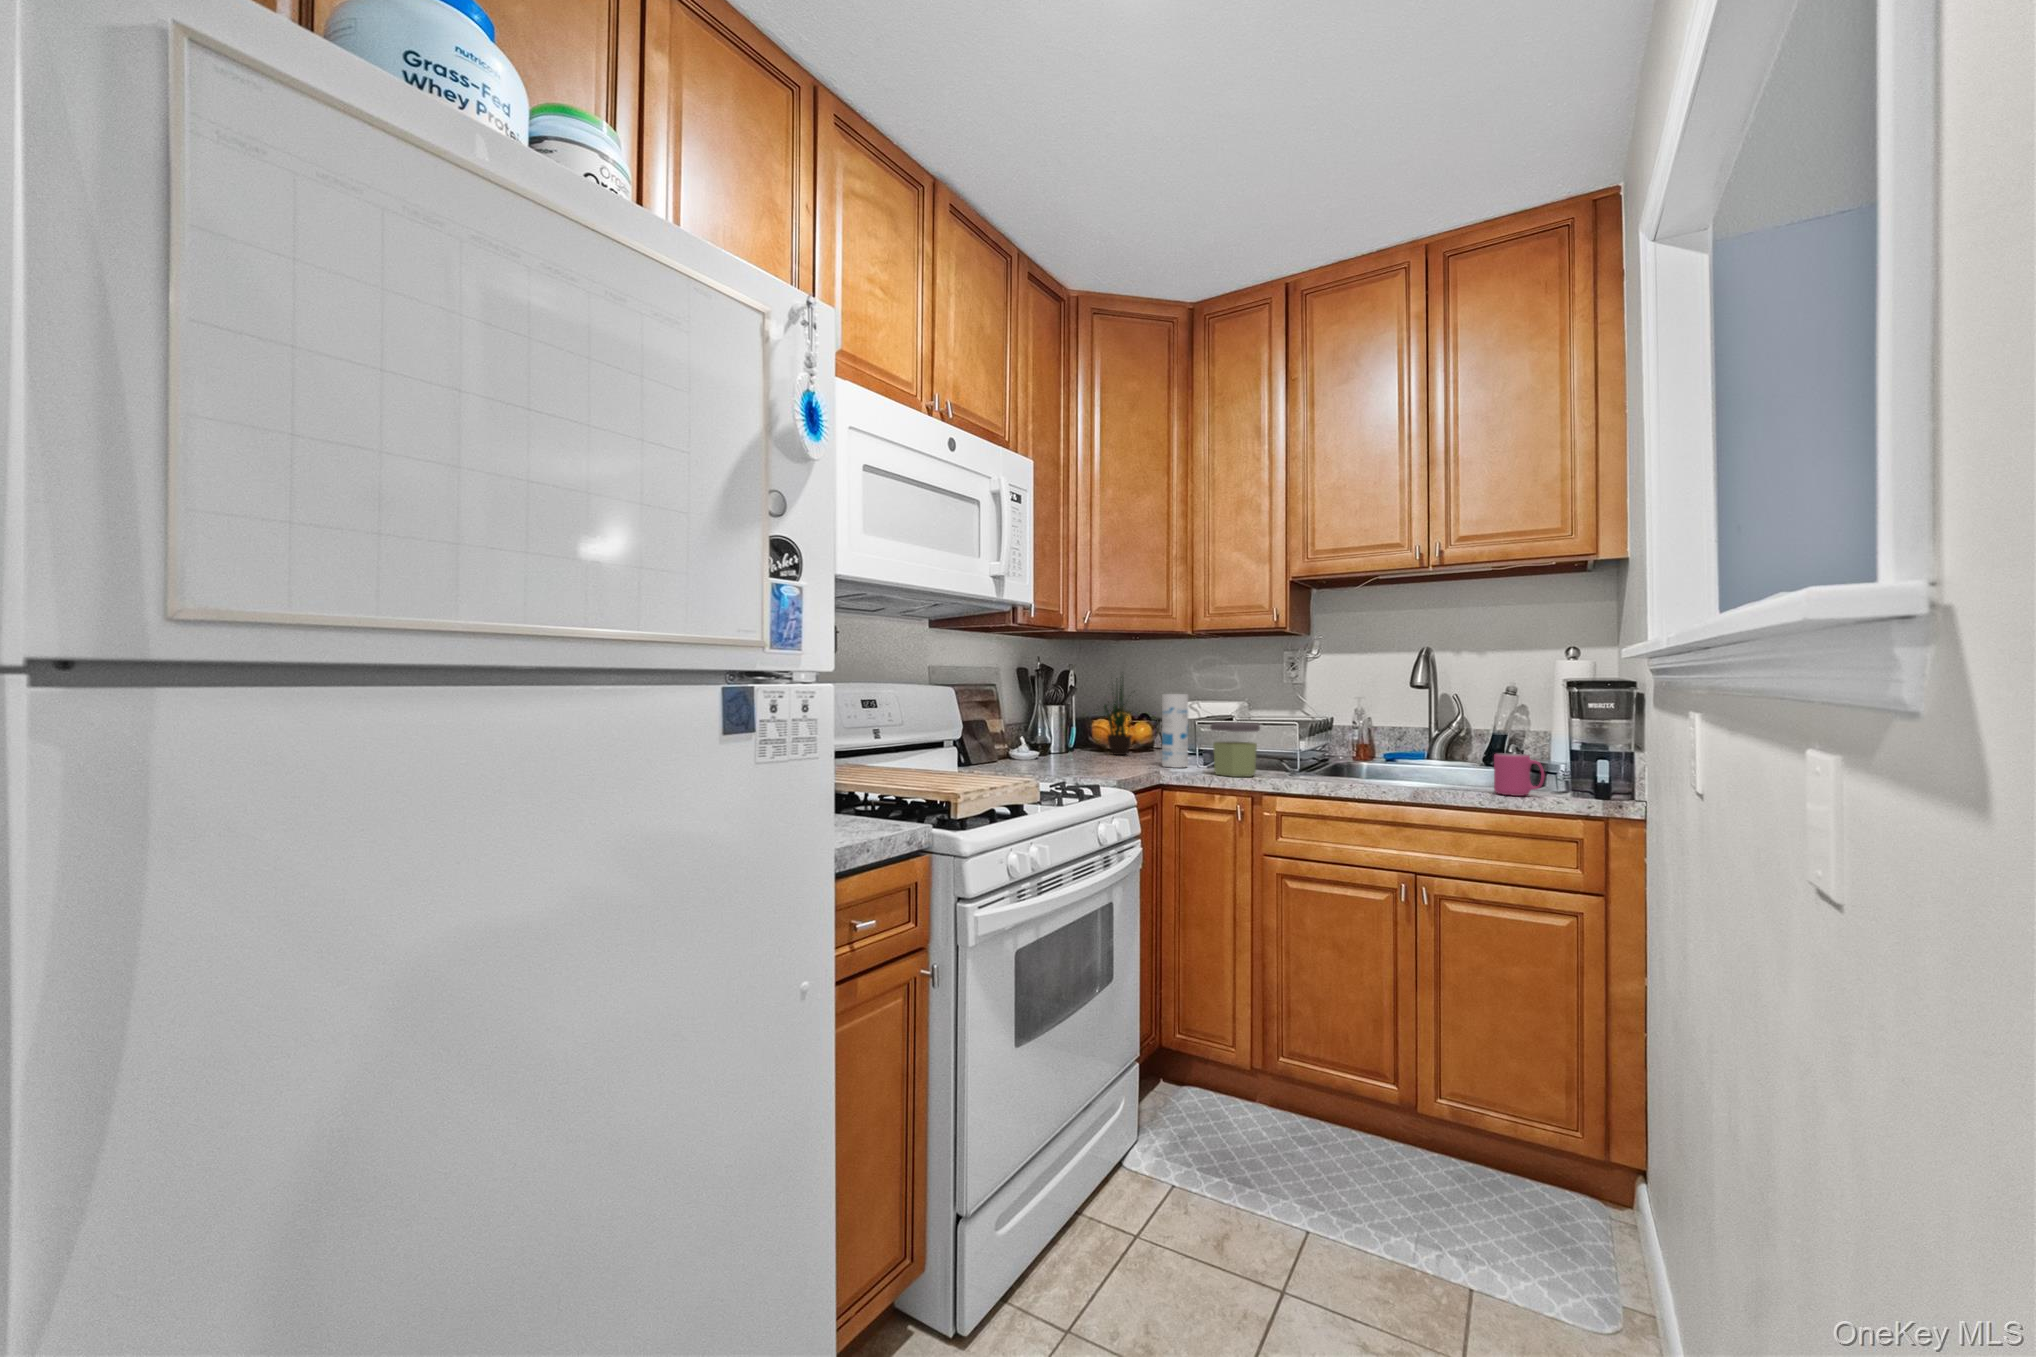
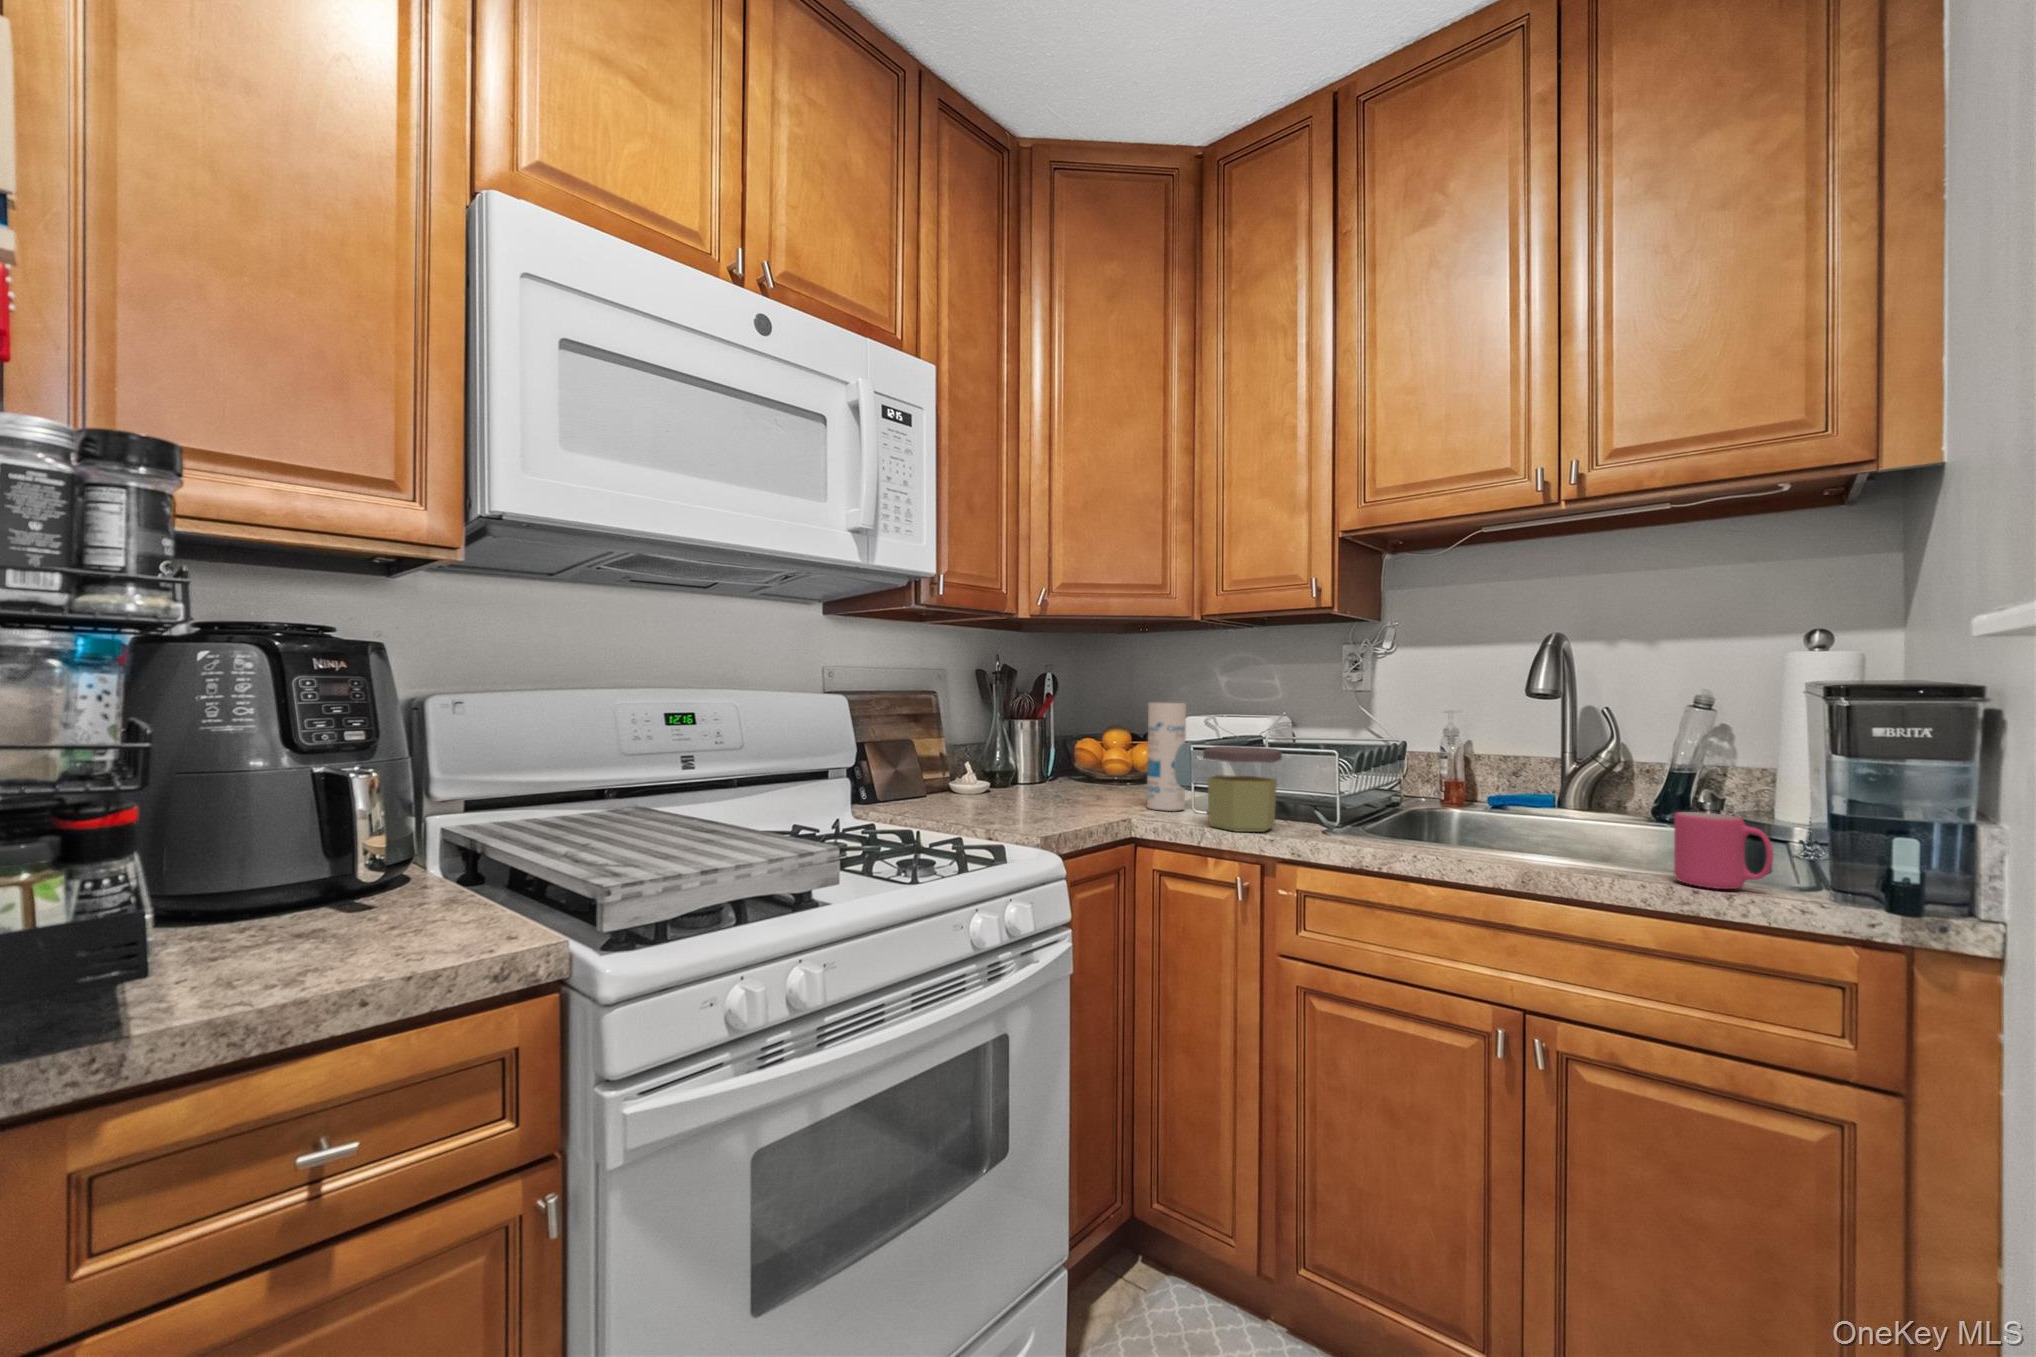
potted plant: present [1103,677,1134,755] -> none [1076,657,1145,786]

